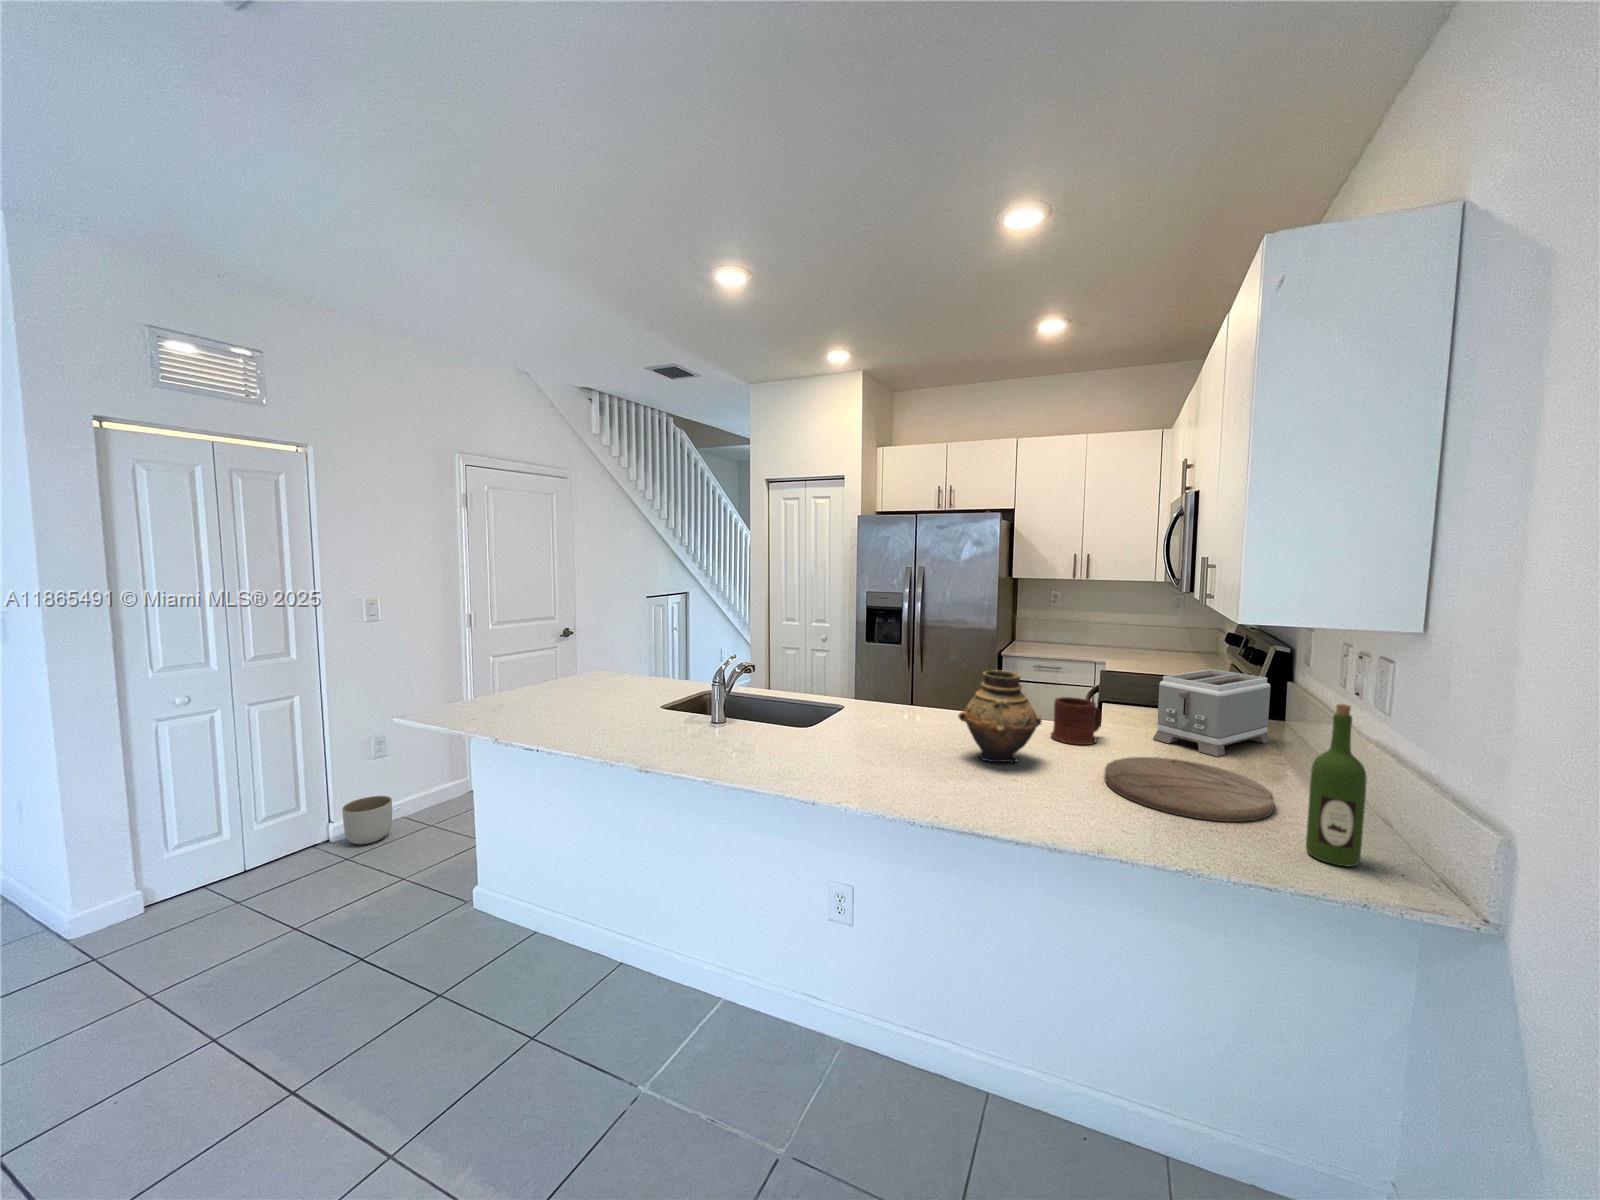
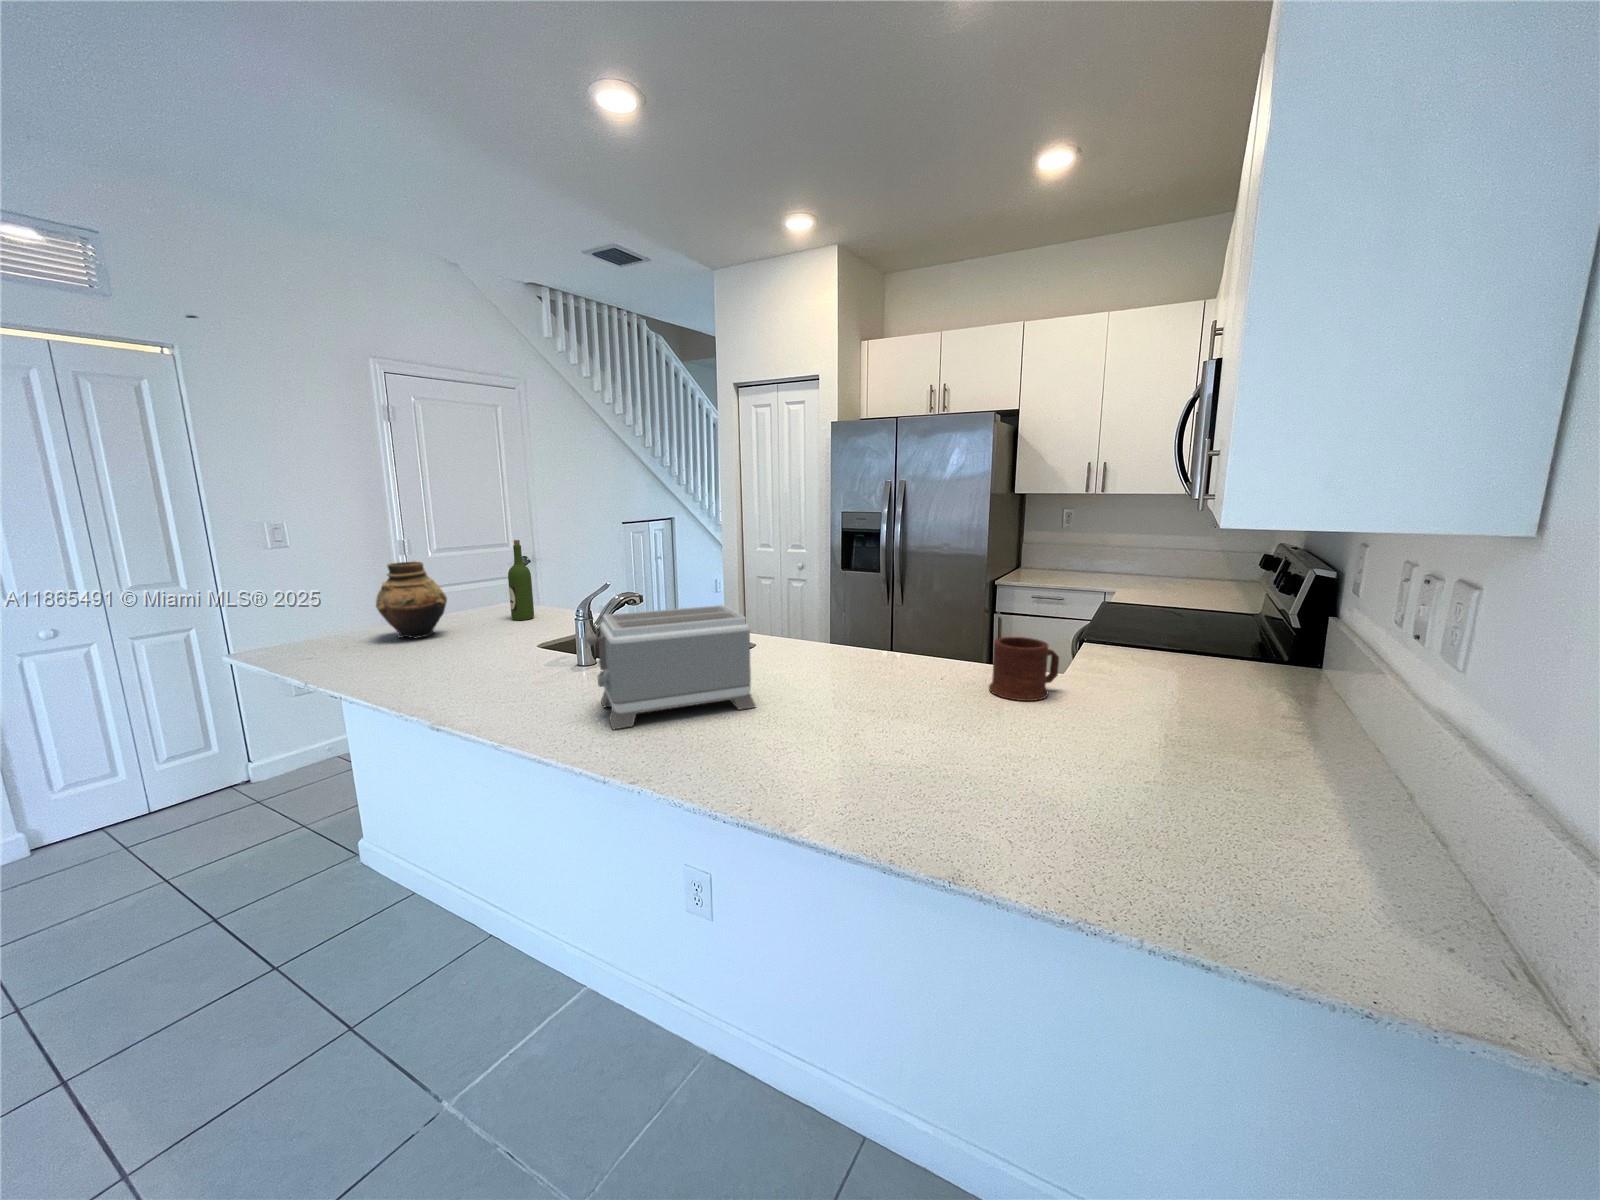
toaster: present [1153,669,1271,757] -> present [587,605,755,729]
vase: present [959,670,1041,763] -> present [376,561,447,638]
wine bottle: present [1306,704,1367,866] -> present [508,540,534,620]
cutting board: present [1104,757,1274,822] -> none [1025,721,1267,832]
planter: present [342,796,392,845] -> none [258,735,316,786]

